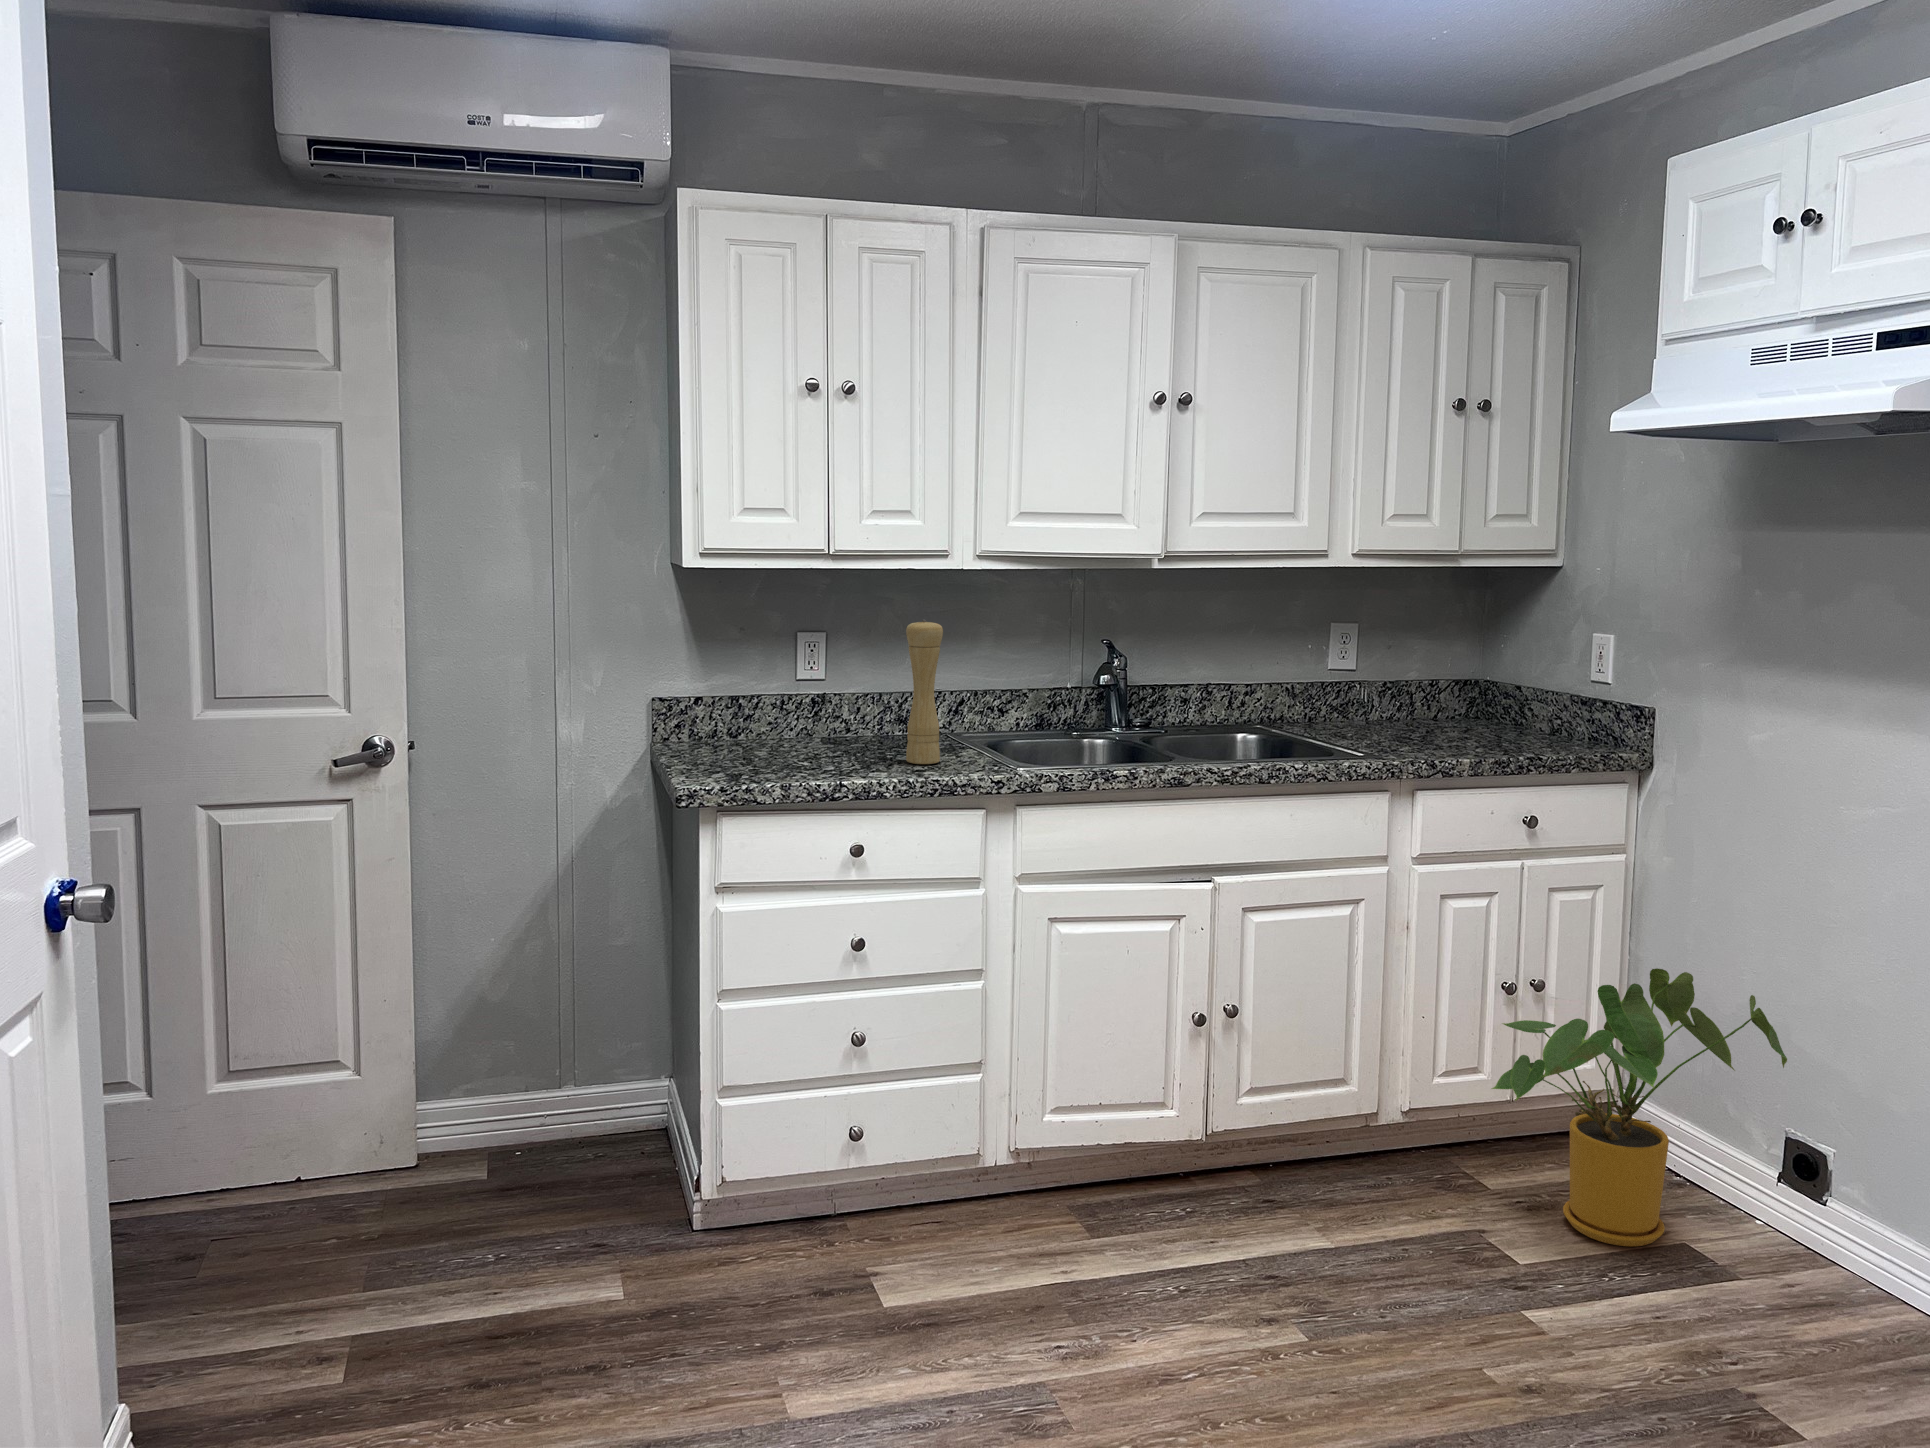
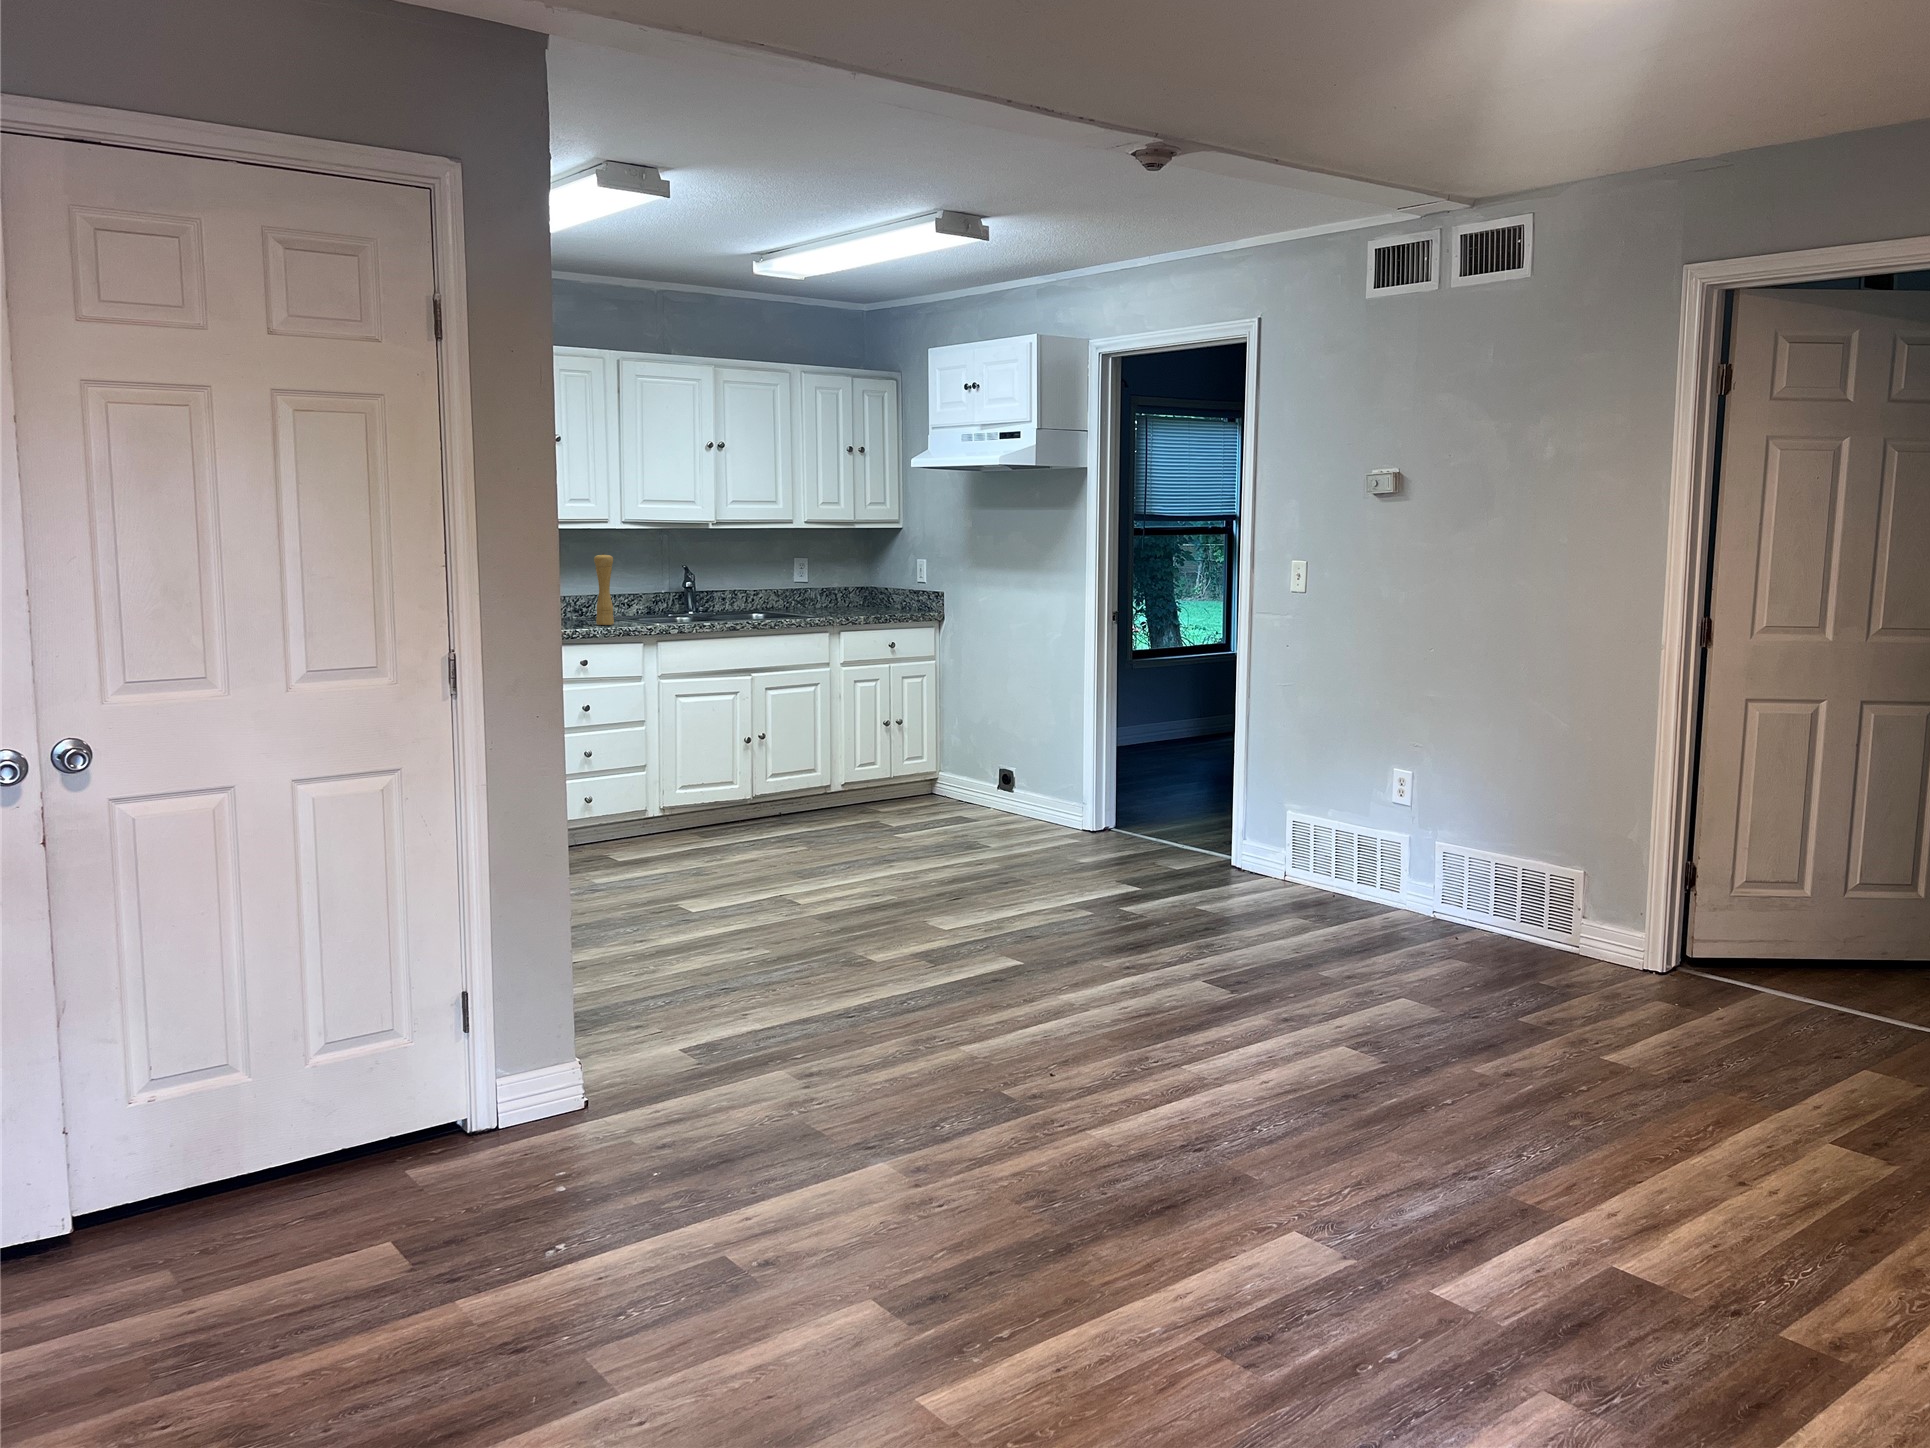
house plant: present [1491,968,1787,1246] -> none [879,703,997,819]

